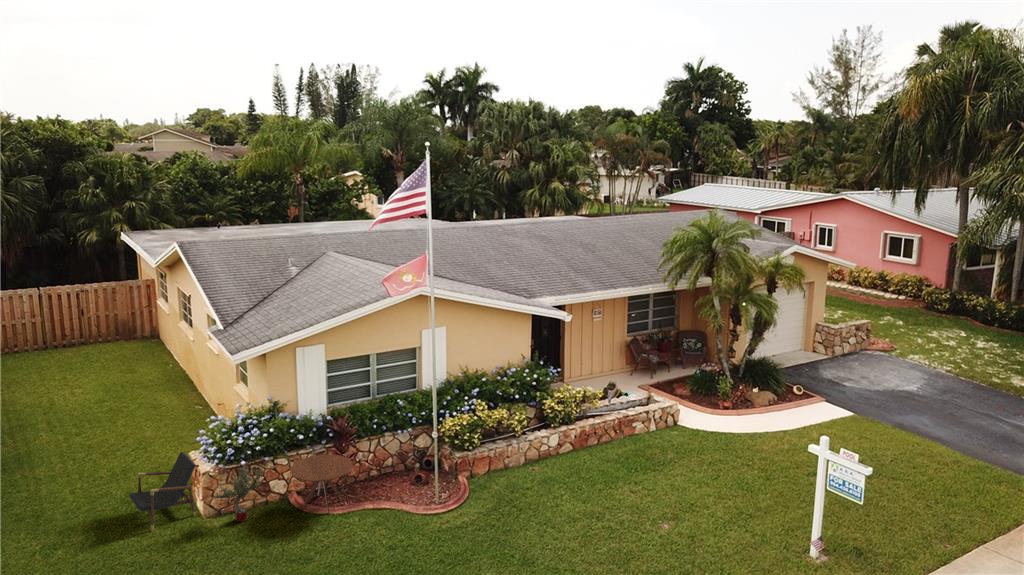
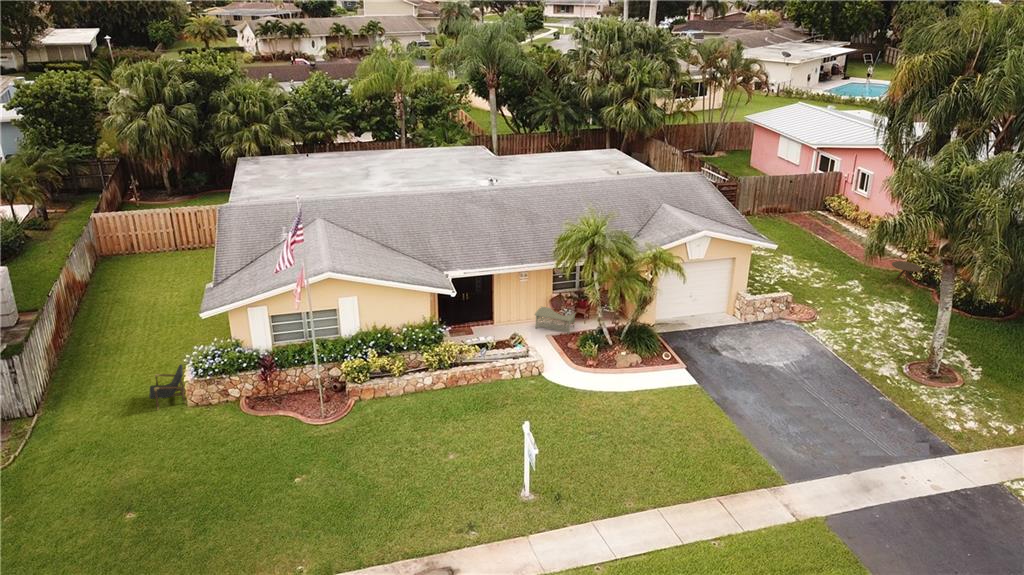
storage bench: none [614,355,664,383] -> present [535,307,576,334]
round table: present [291,454,353,514] -> present [892,261,921,285]
potted tree: present [216,465,262,522] -> none [189,379,218,412]

